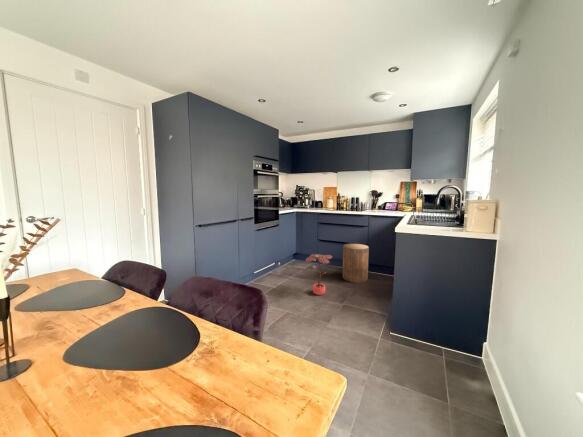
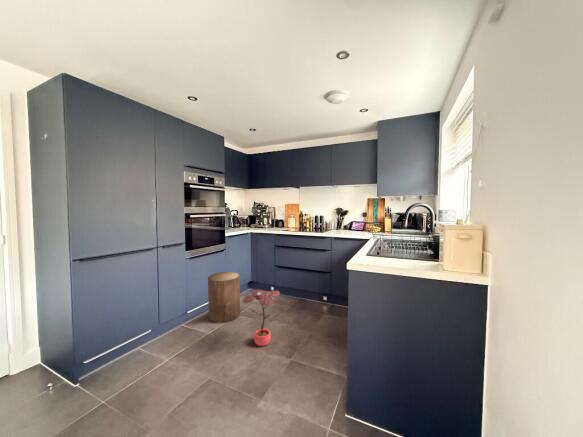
stool: present [343,244,369,283] -> present [208,272,240,323]

